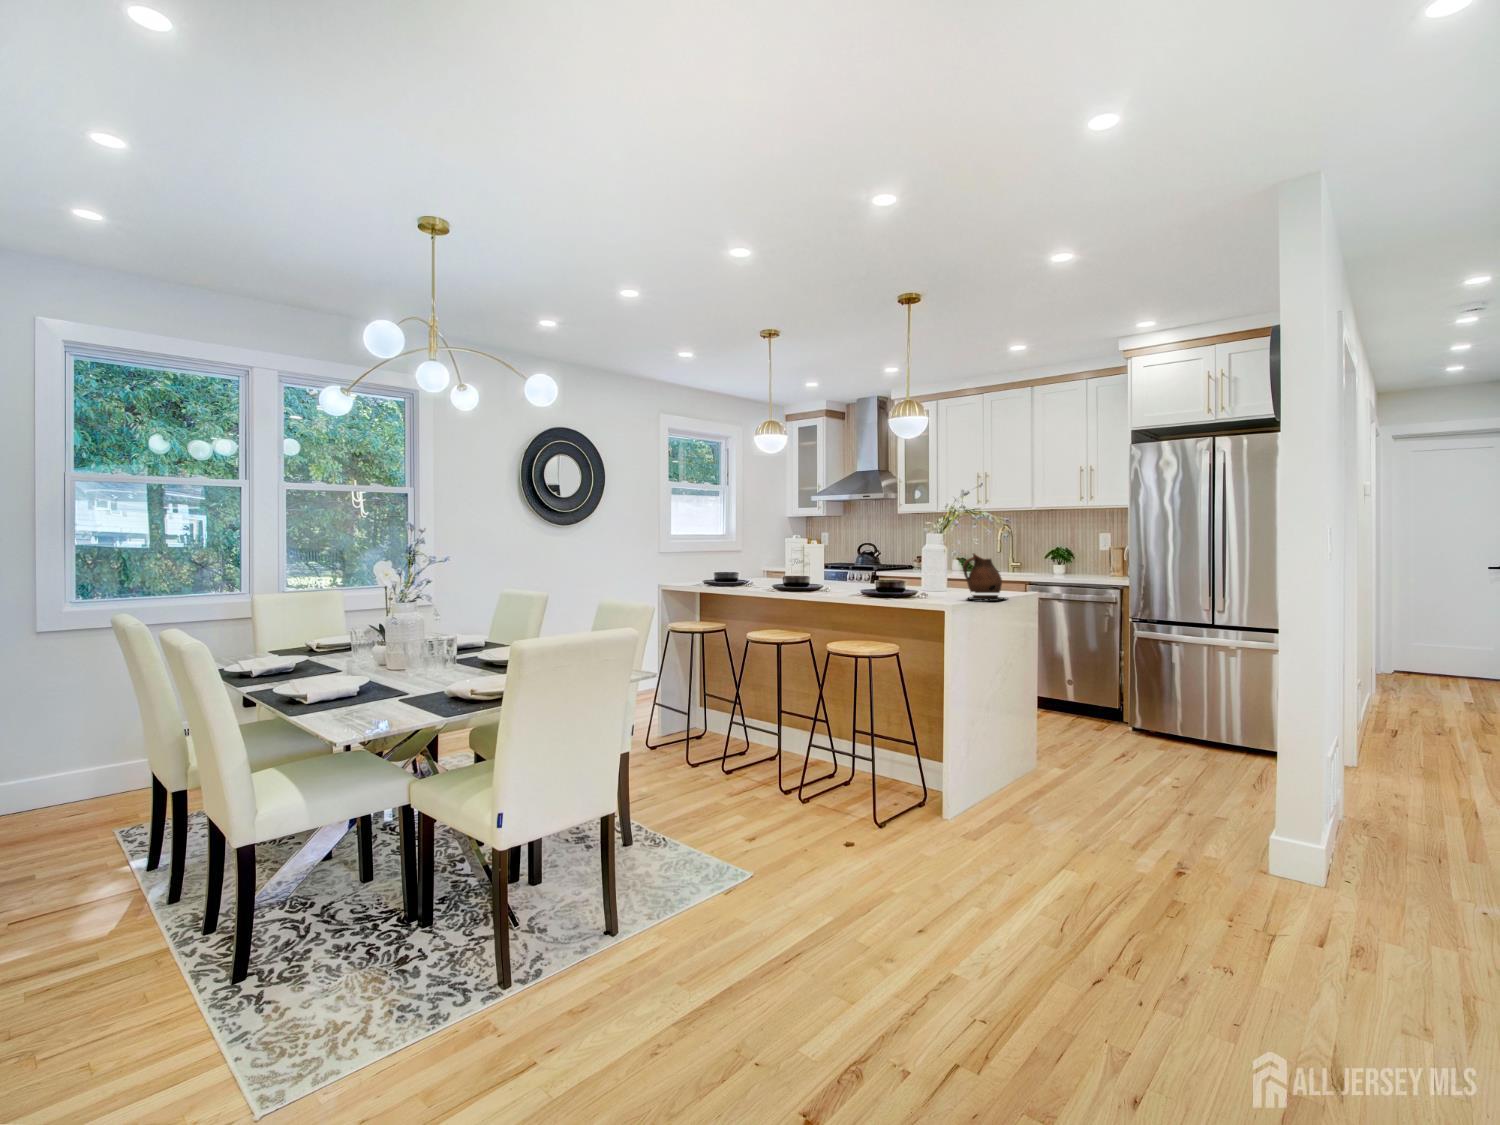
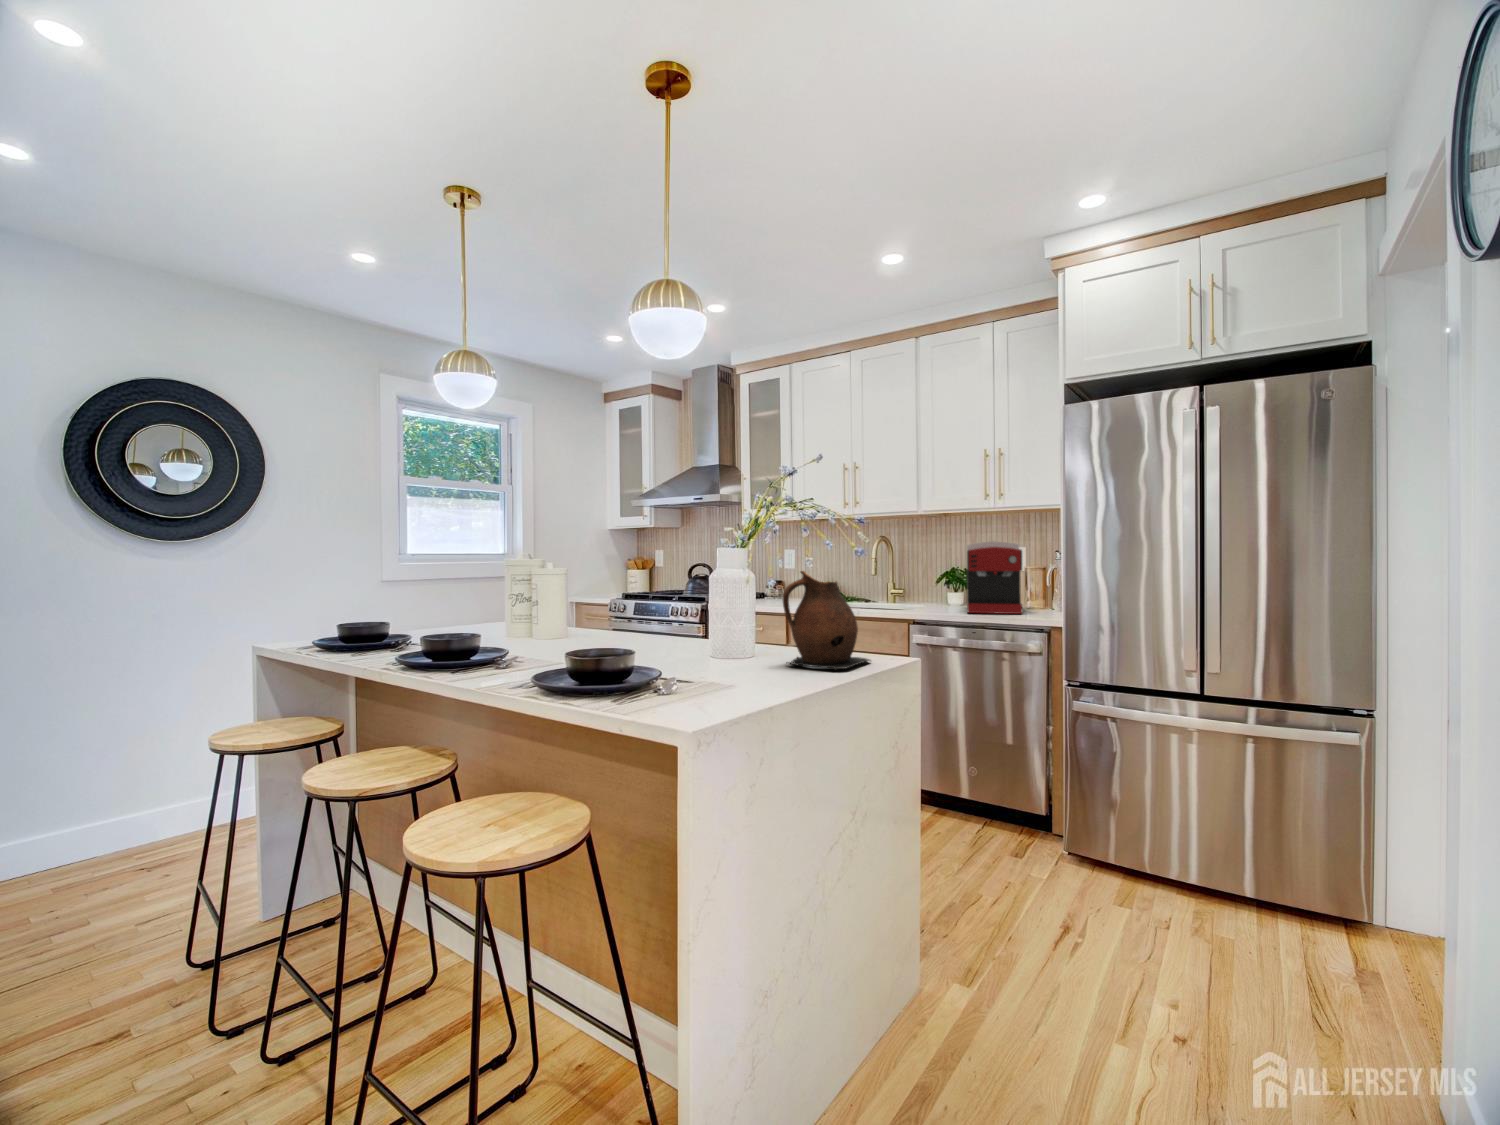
coffee maker: none [1067,529,1106,579] -> present [967,541,1022,614]

